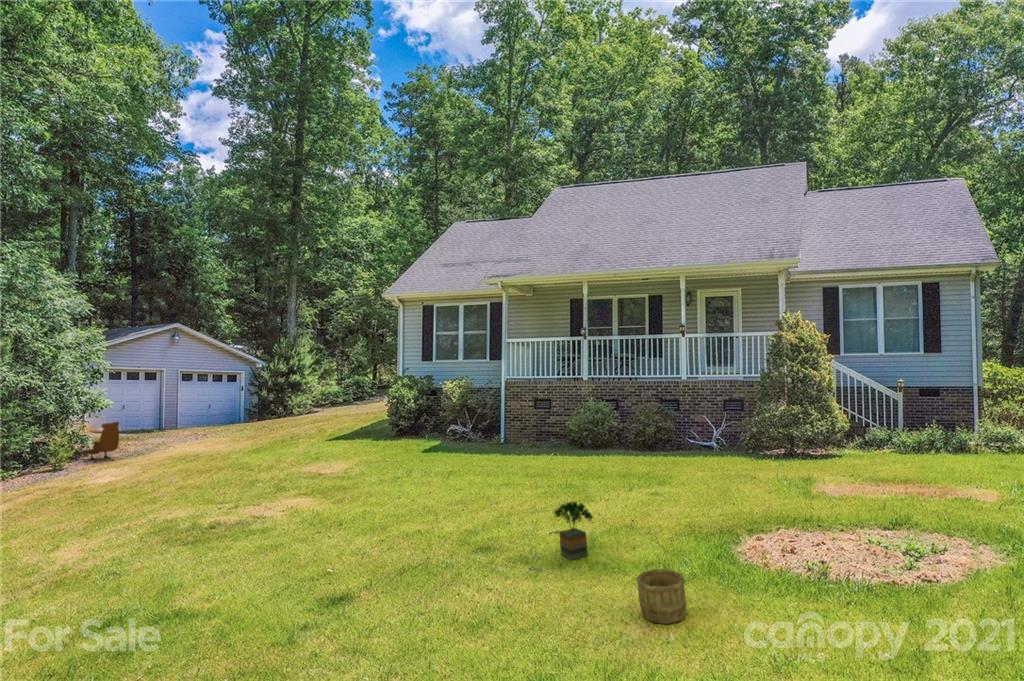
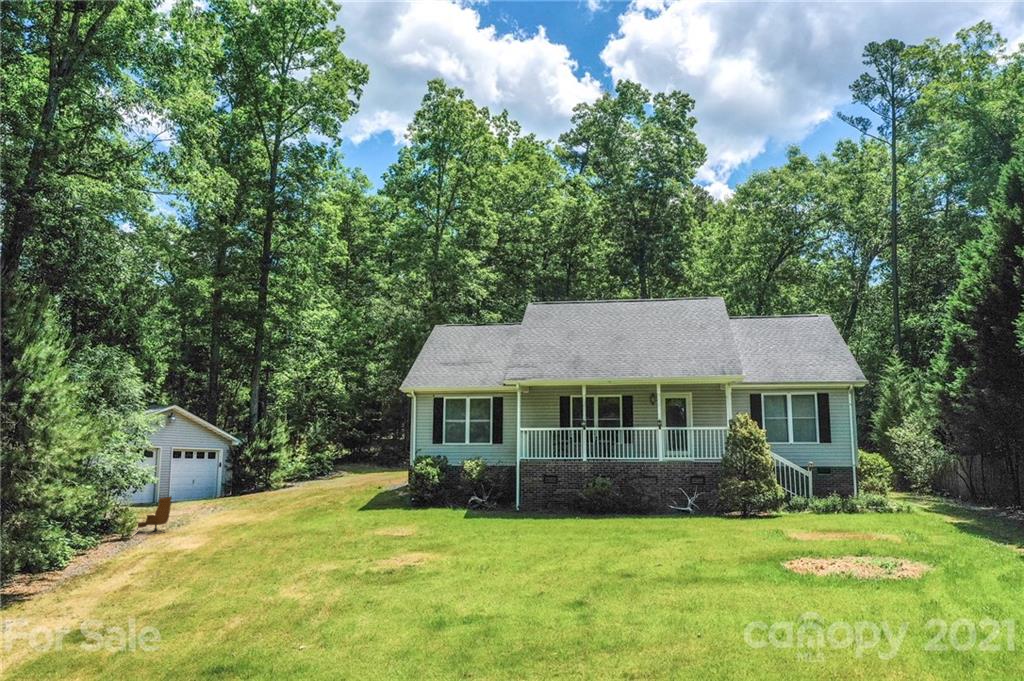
potted tree: present [554,502,593,560] -> none [670,539,697,575]
wooden bucket: present [636,569,686,624] -> none [751,569,779,597]

